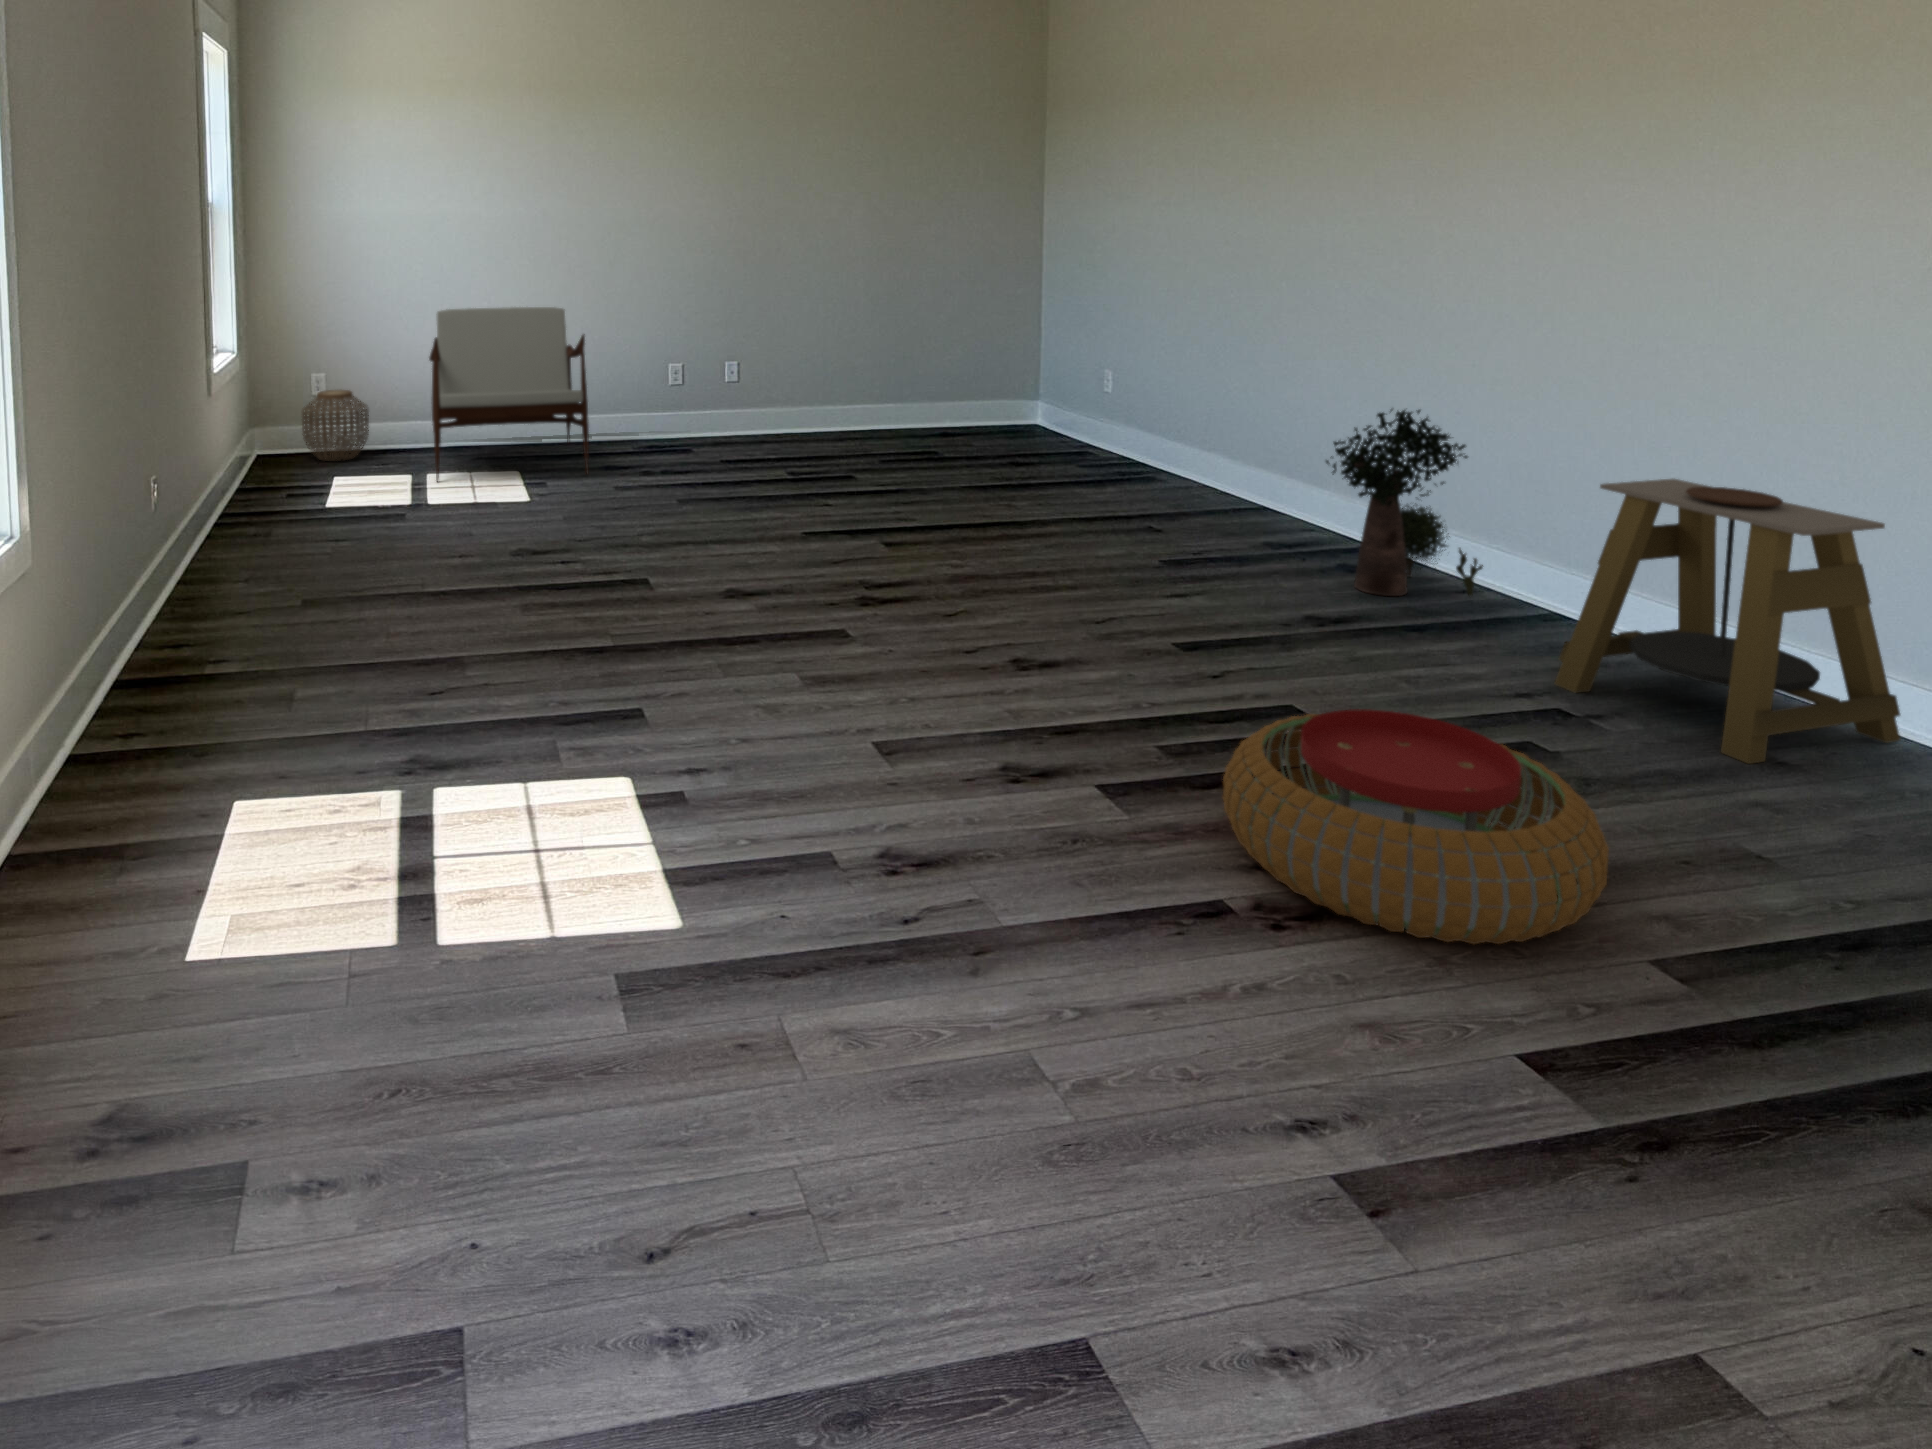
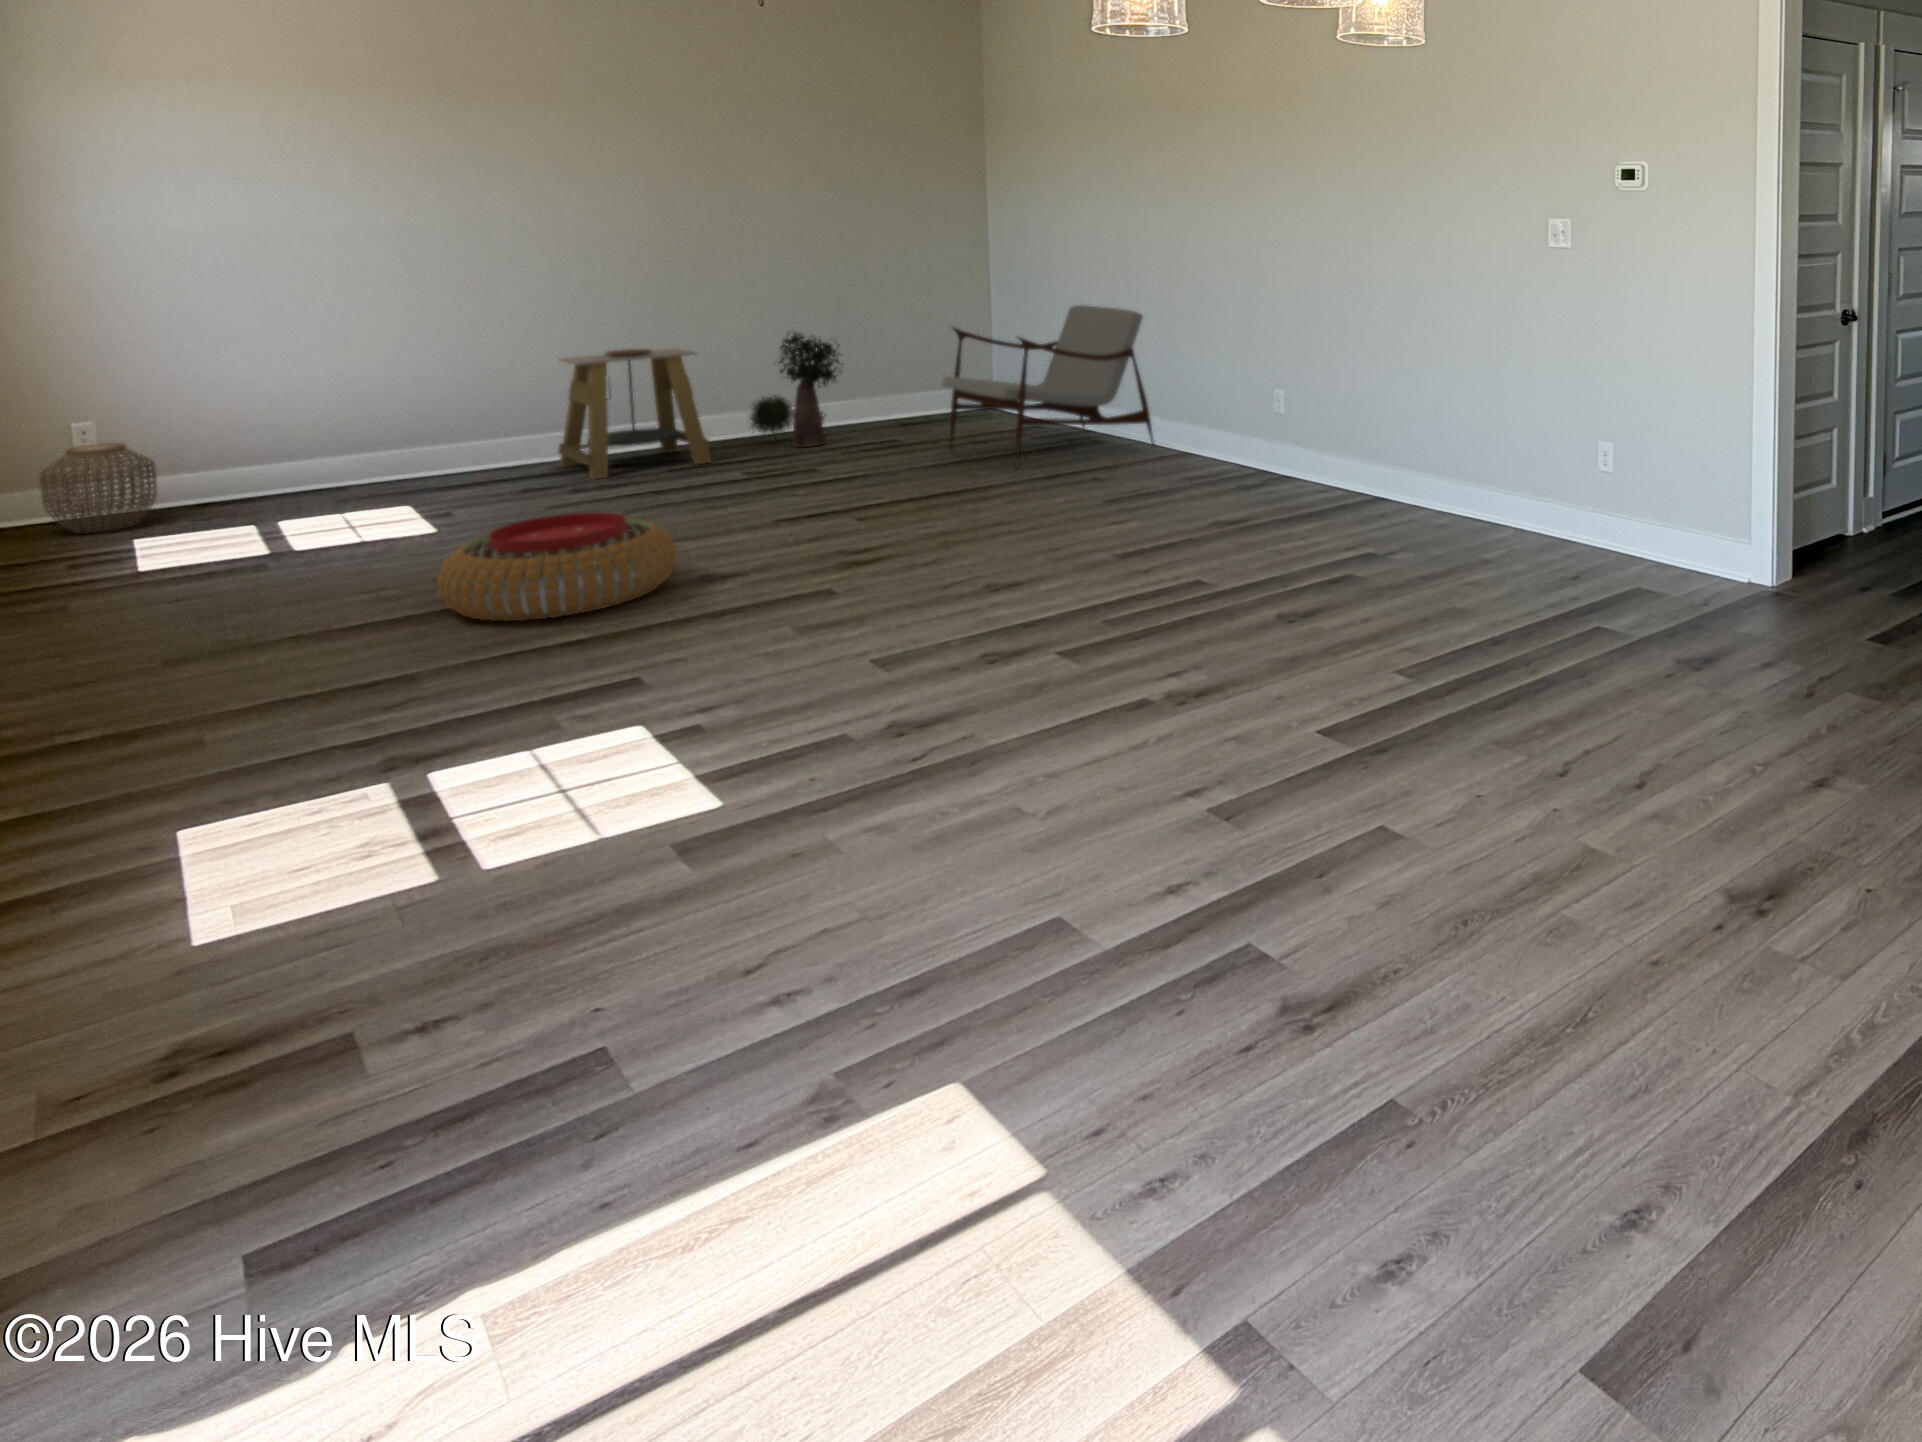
armchair: present [429,307,589,481] -> present [942,305,1154,468]
potted plant: present [1326,409,1483,597] -> present [750,333,841,447]
side table: present [1555,479,1900,764] -> present [558,348,711,479]
pouf: present [1223,709,1609,944] -> present [437,513,677,621]

